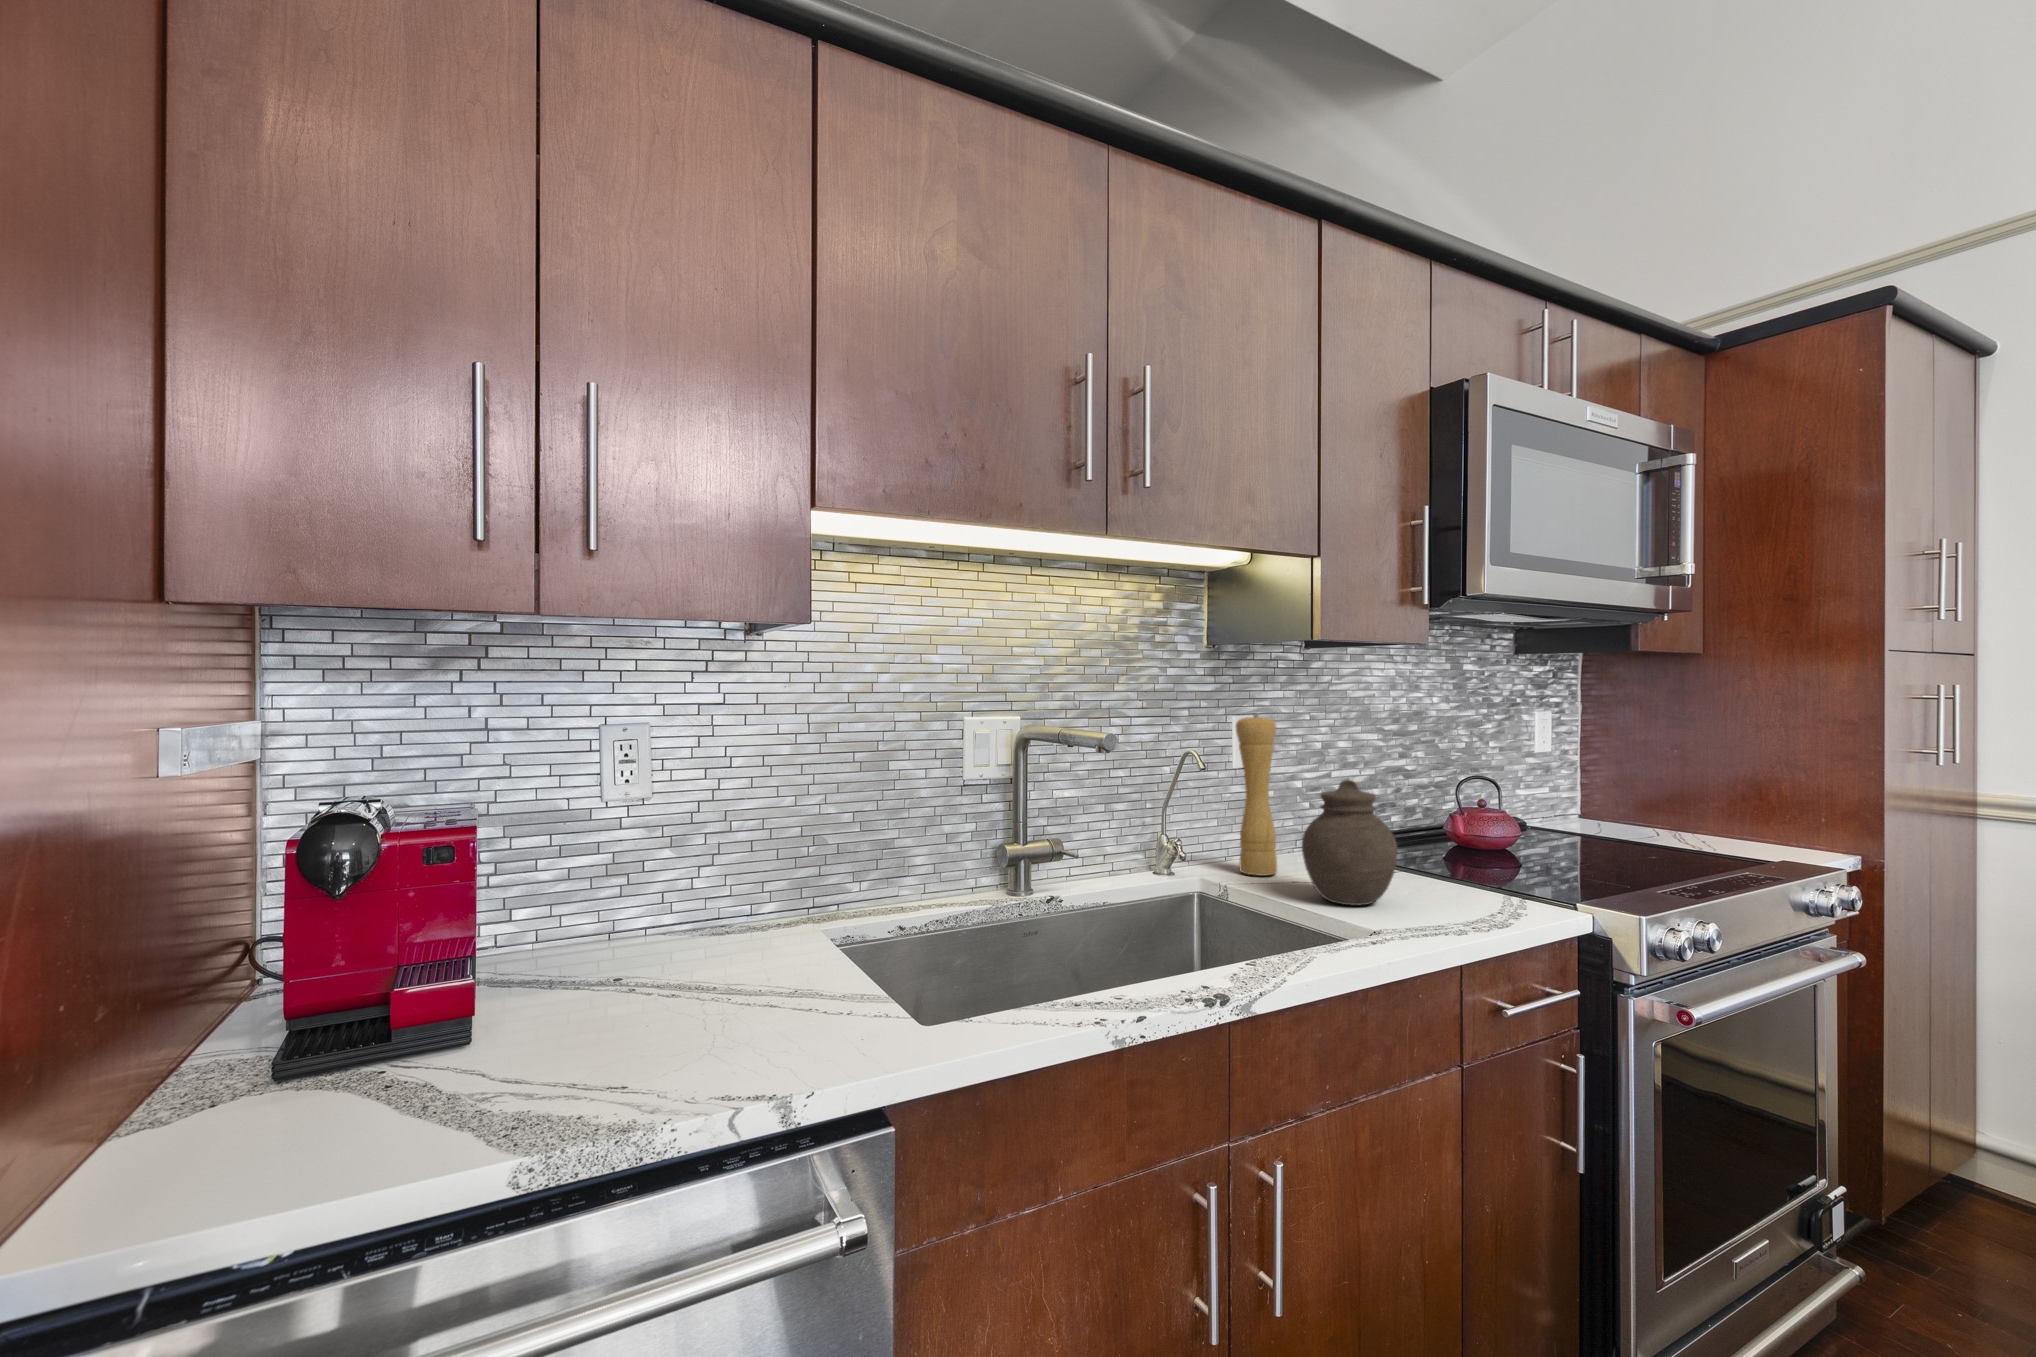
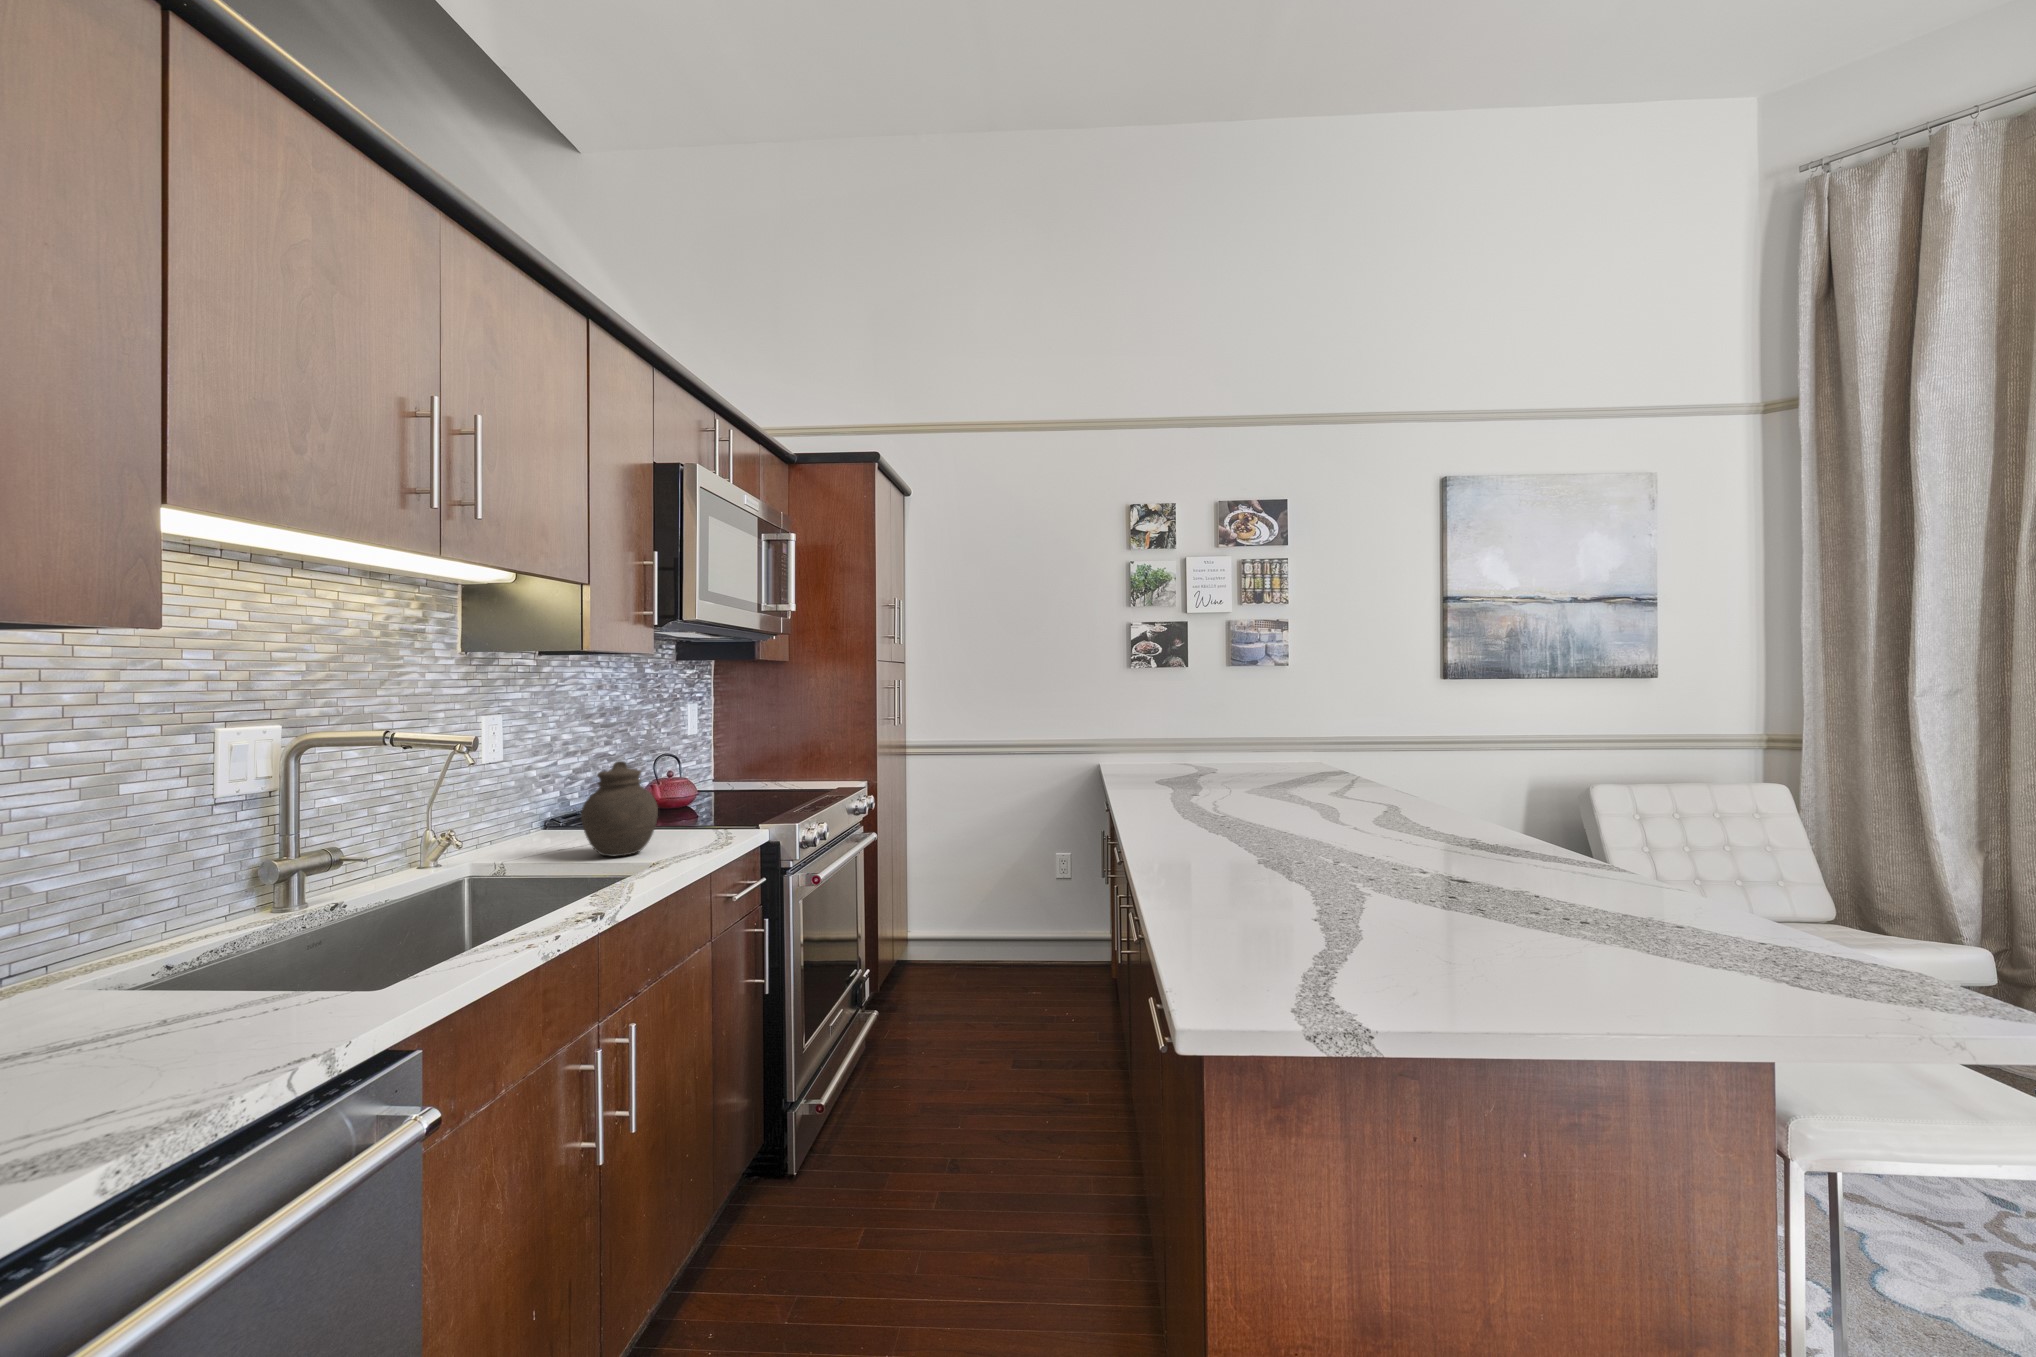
pepper mill: present [1236,715,1277,876] -> none [501,714,541,852]

